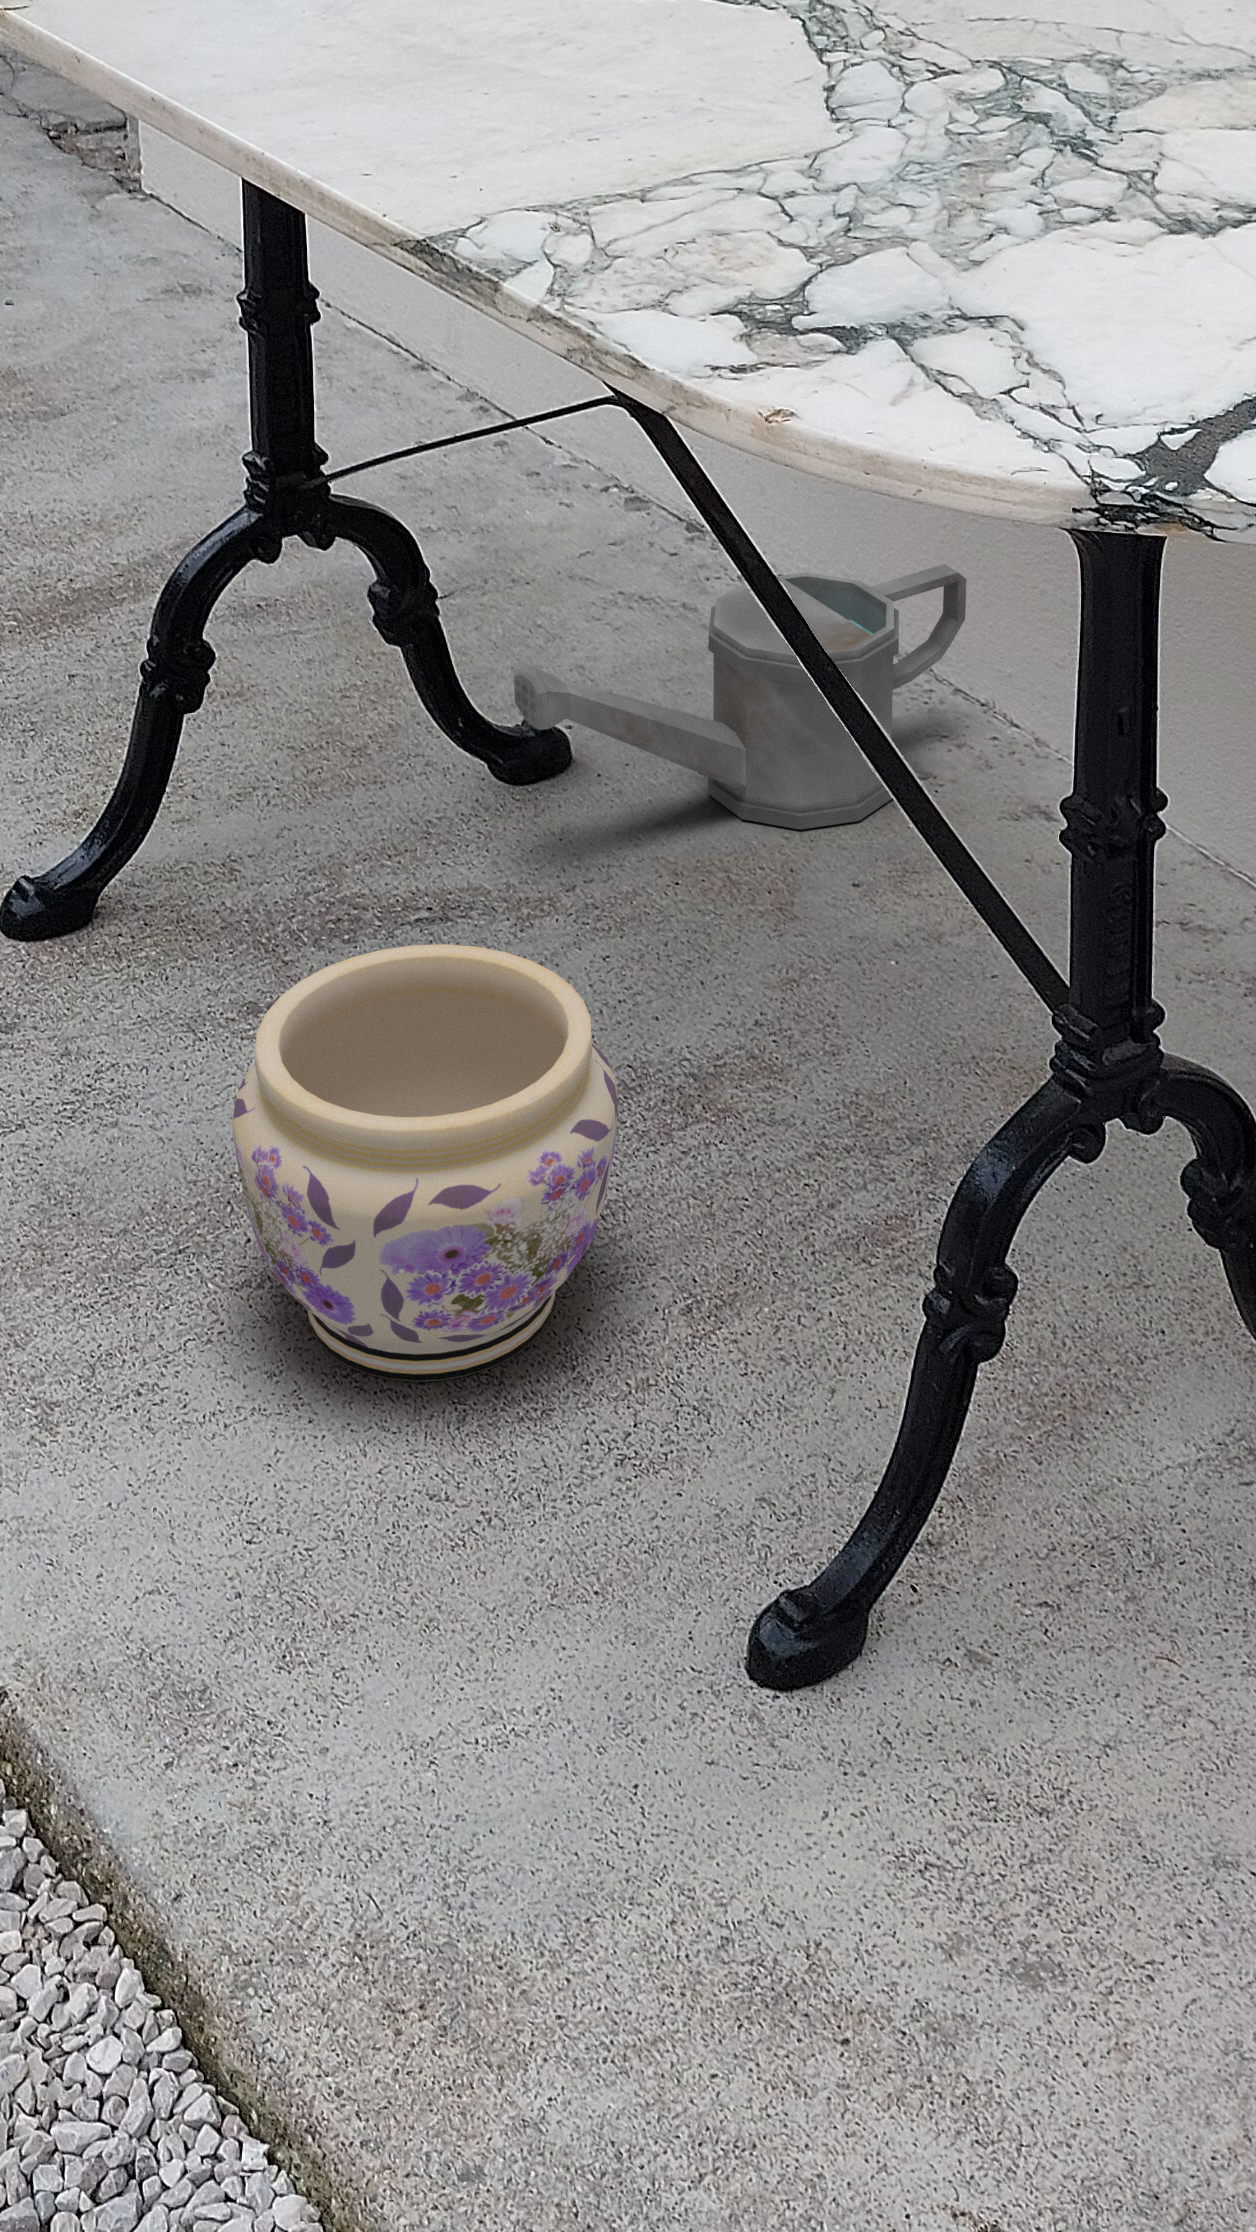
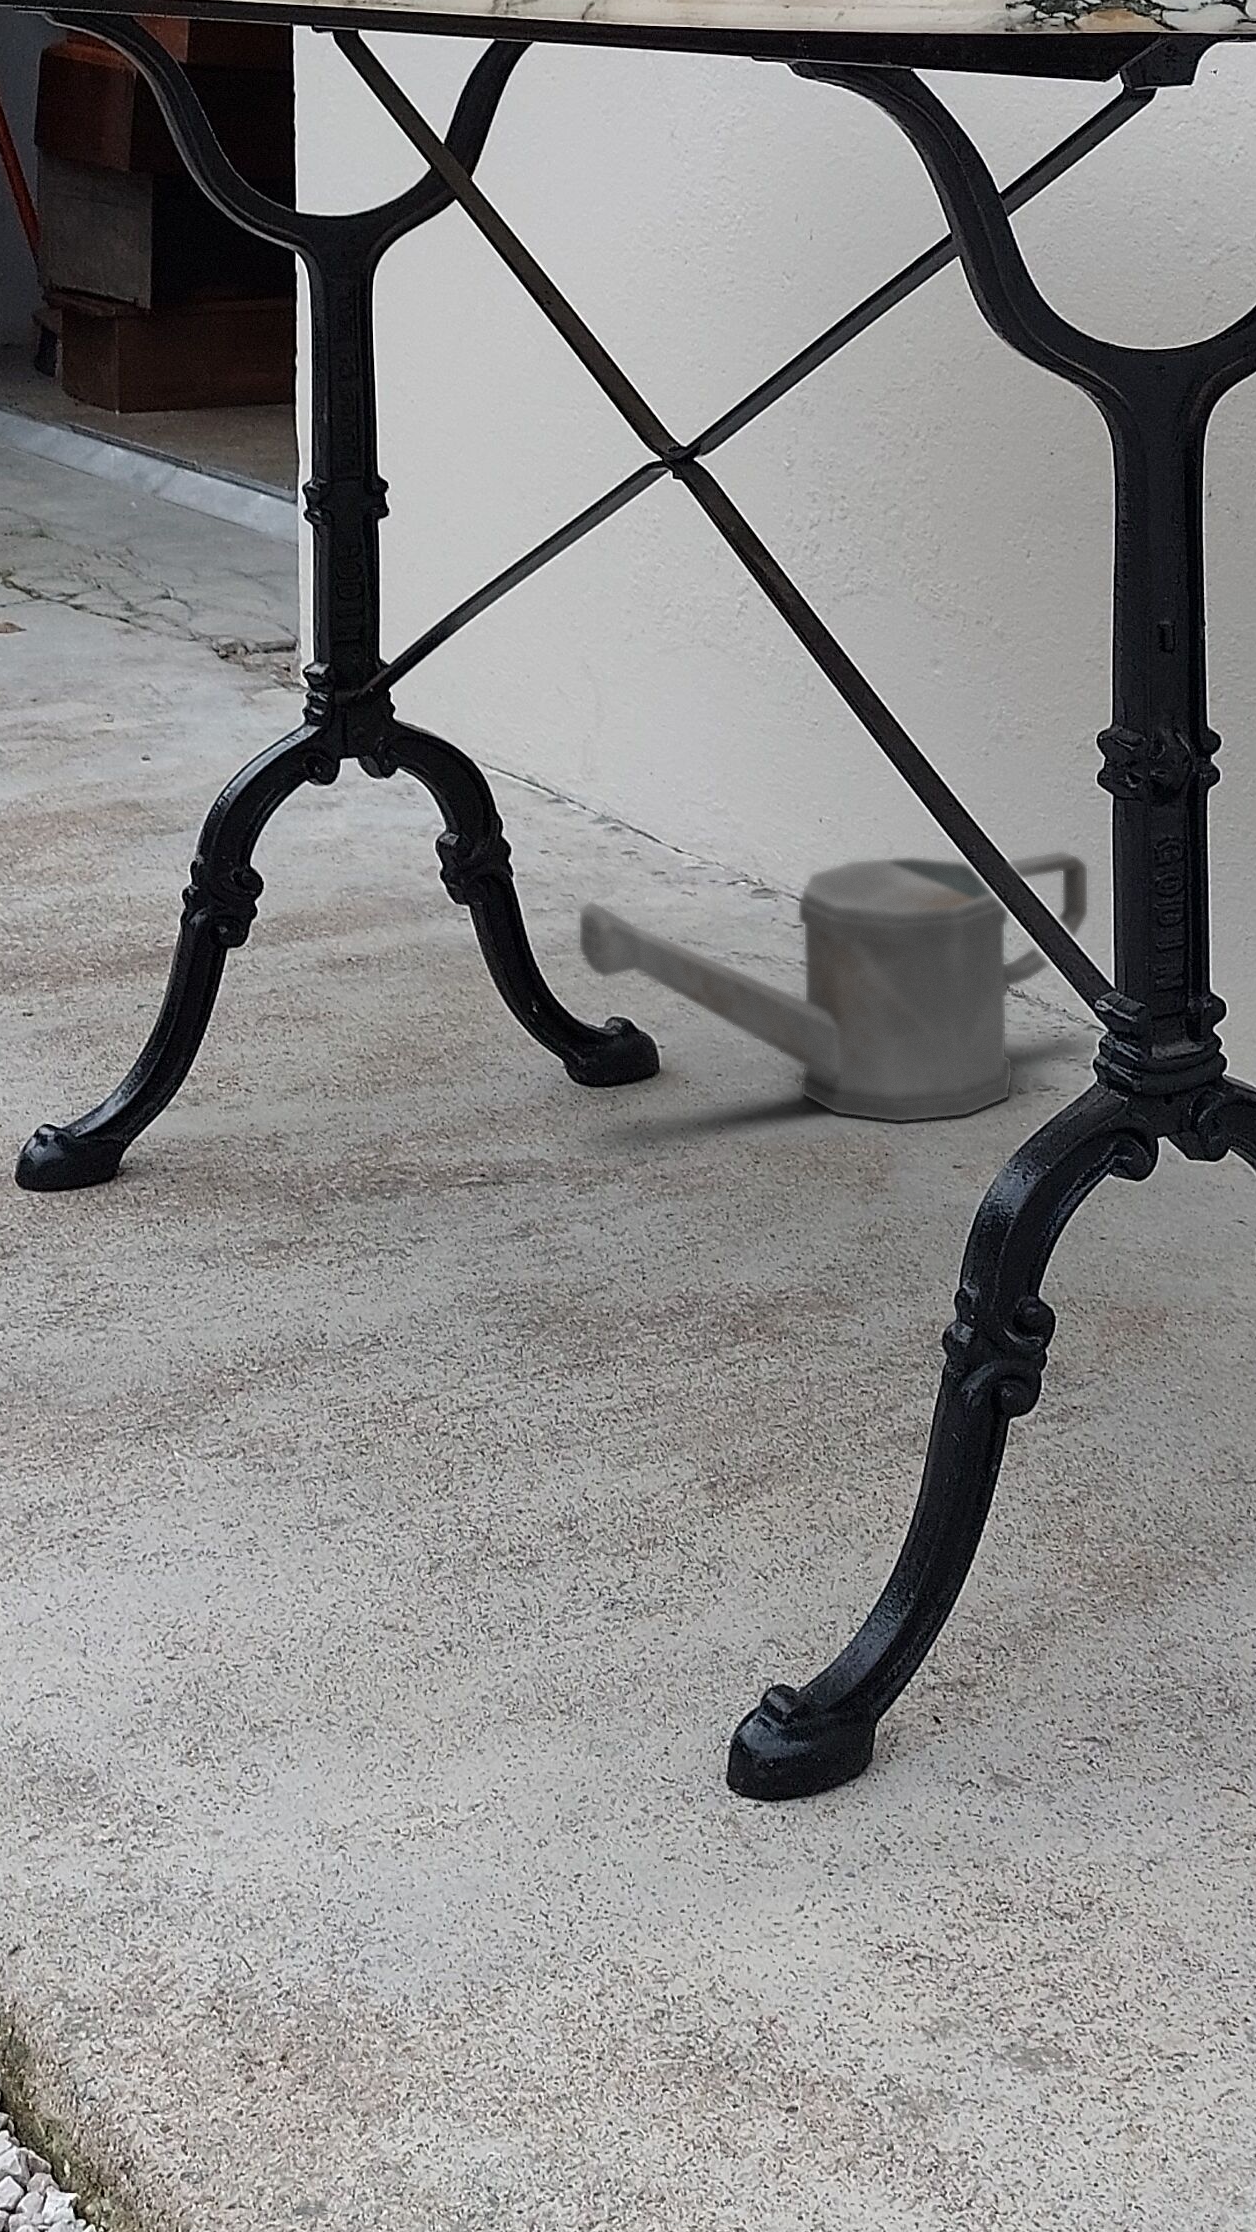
planter: present [232,944,618,1381] -> none [199,1070,630,1540]

